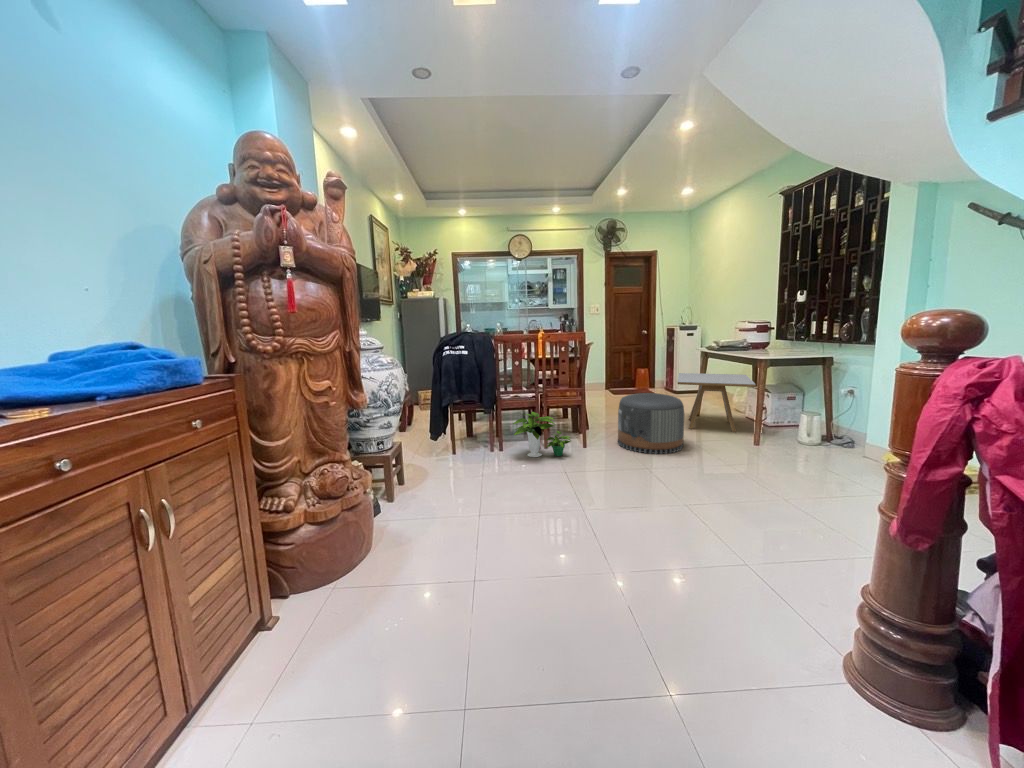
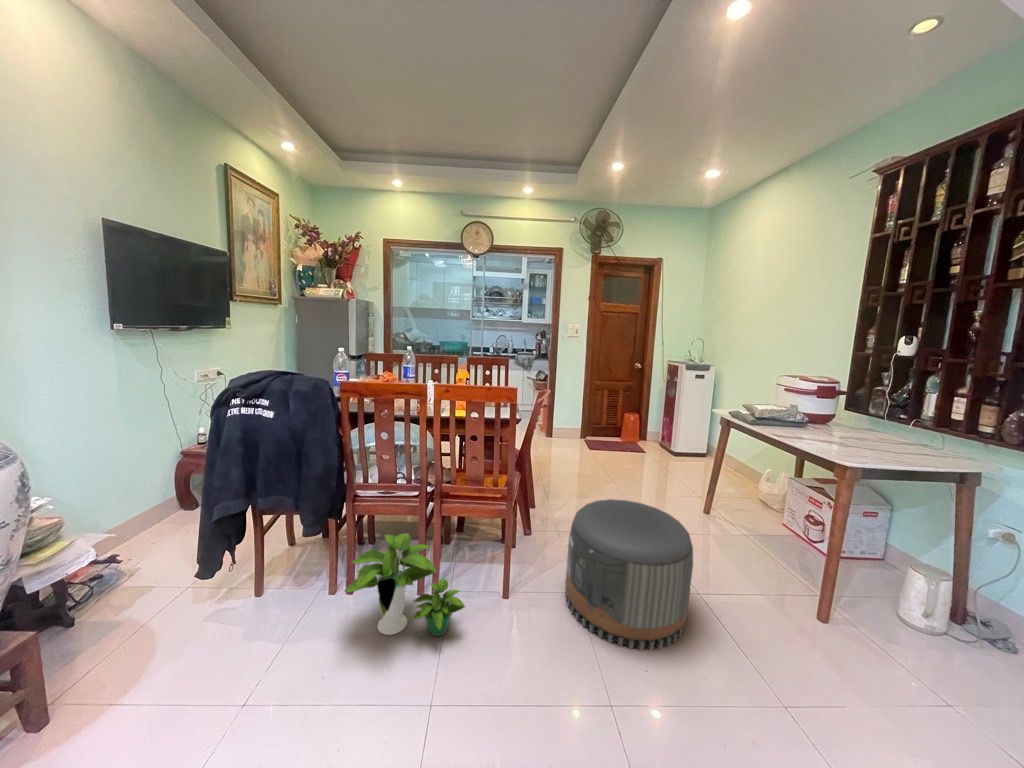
side table: present [678,373,756,432] -> none [682,446,826,574]

